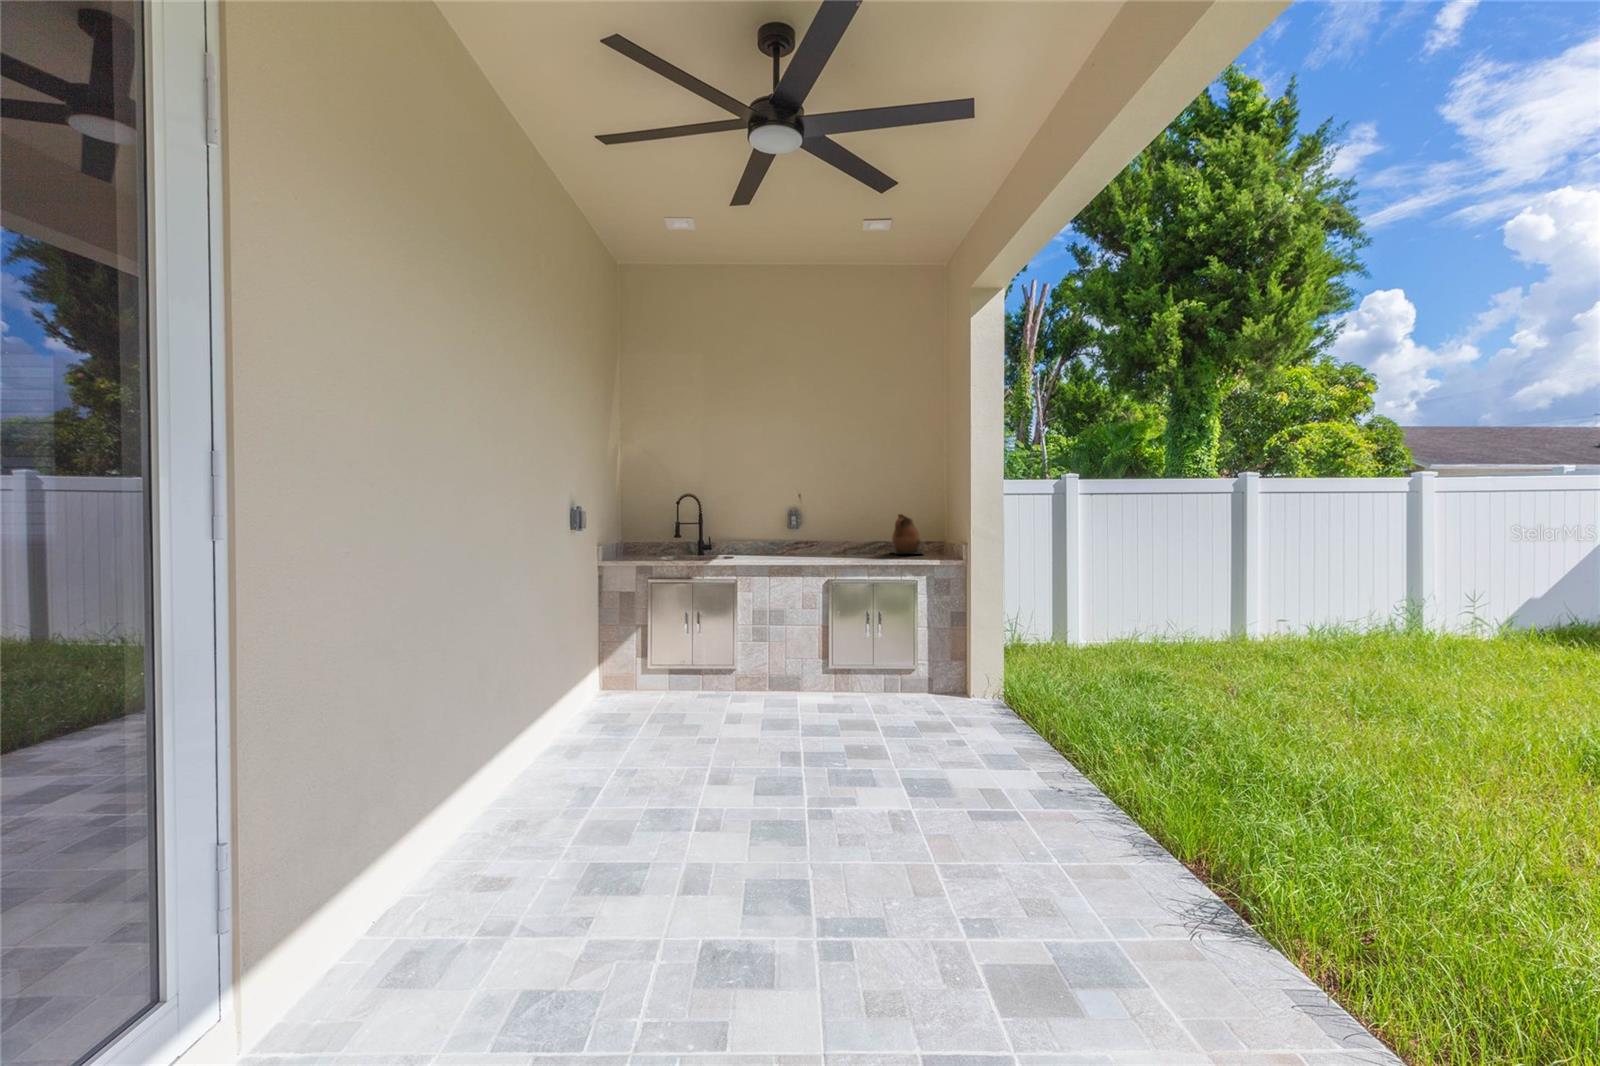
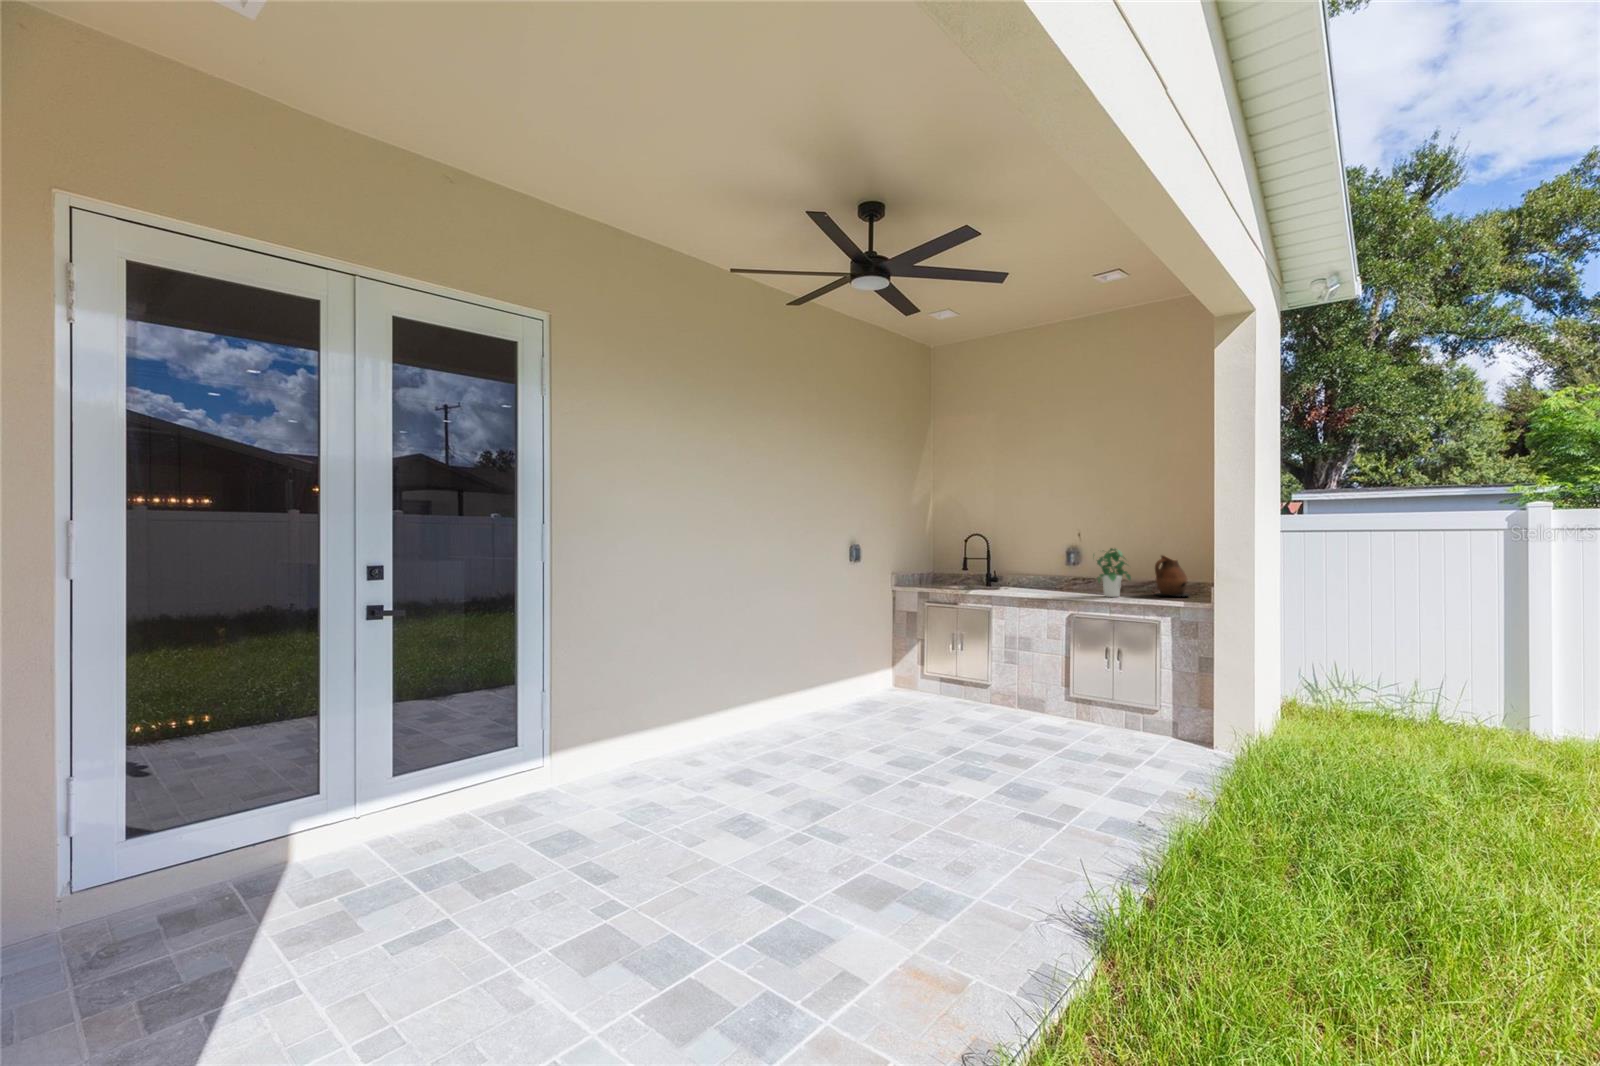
potted plant: none [837,507,876,559] -> present [1097,548,1131,597]

